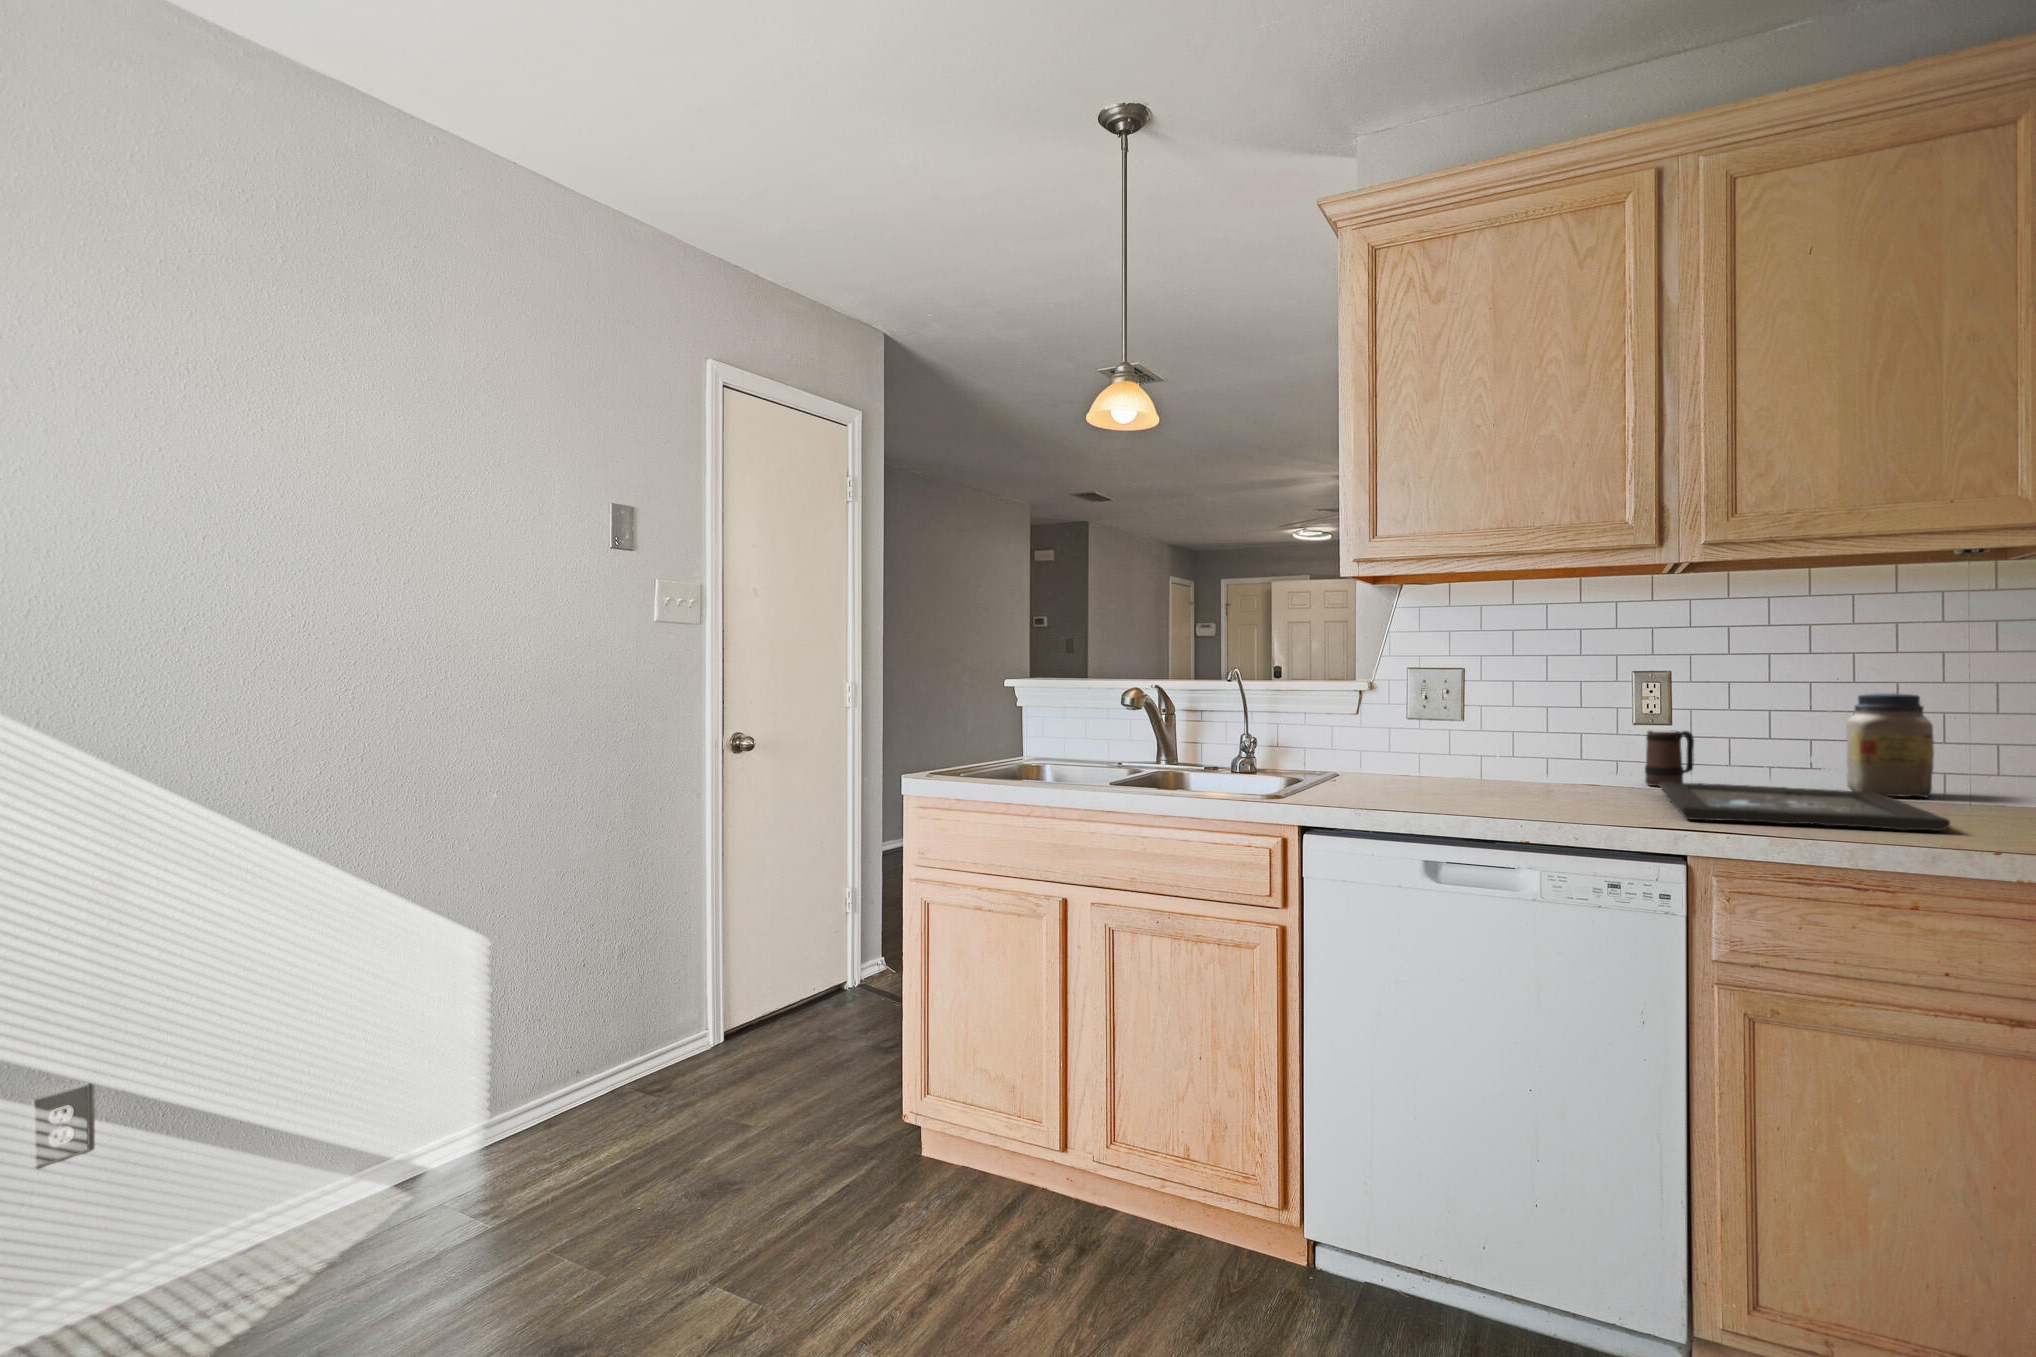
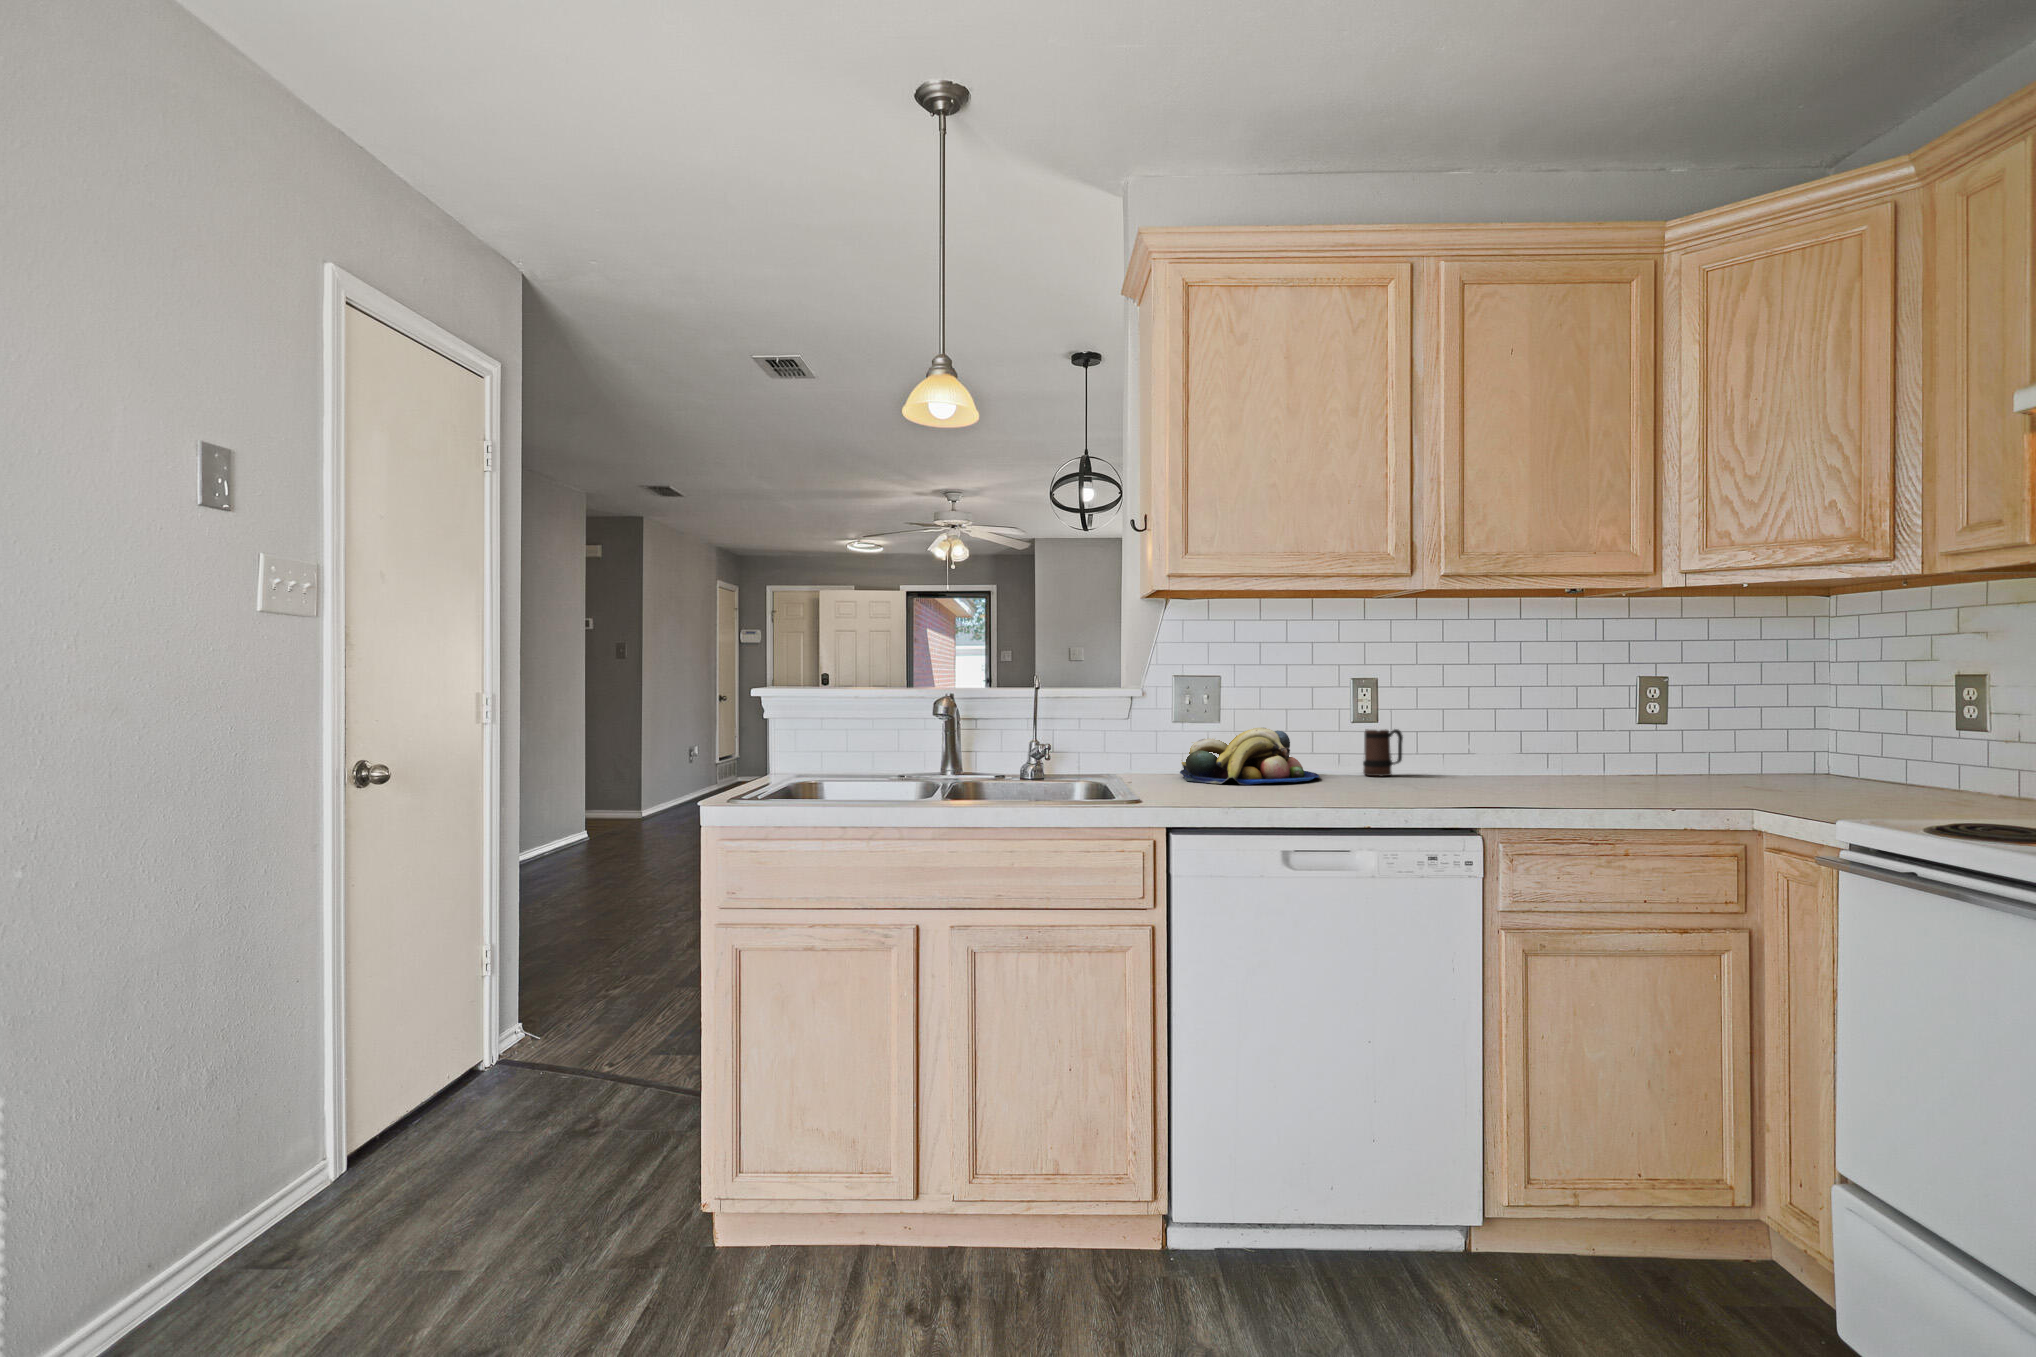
jar: present [1846,693,1934,797] -> none [1494,697,1556,777]
fruit bowl: none [1407,725,1578,788] -> present [1180,728,1320,785]
tray: present [1659,782,1950,831] -> none [1392,772,1629,800]

